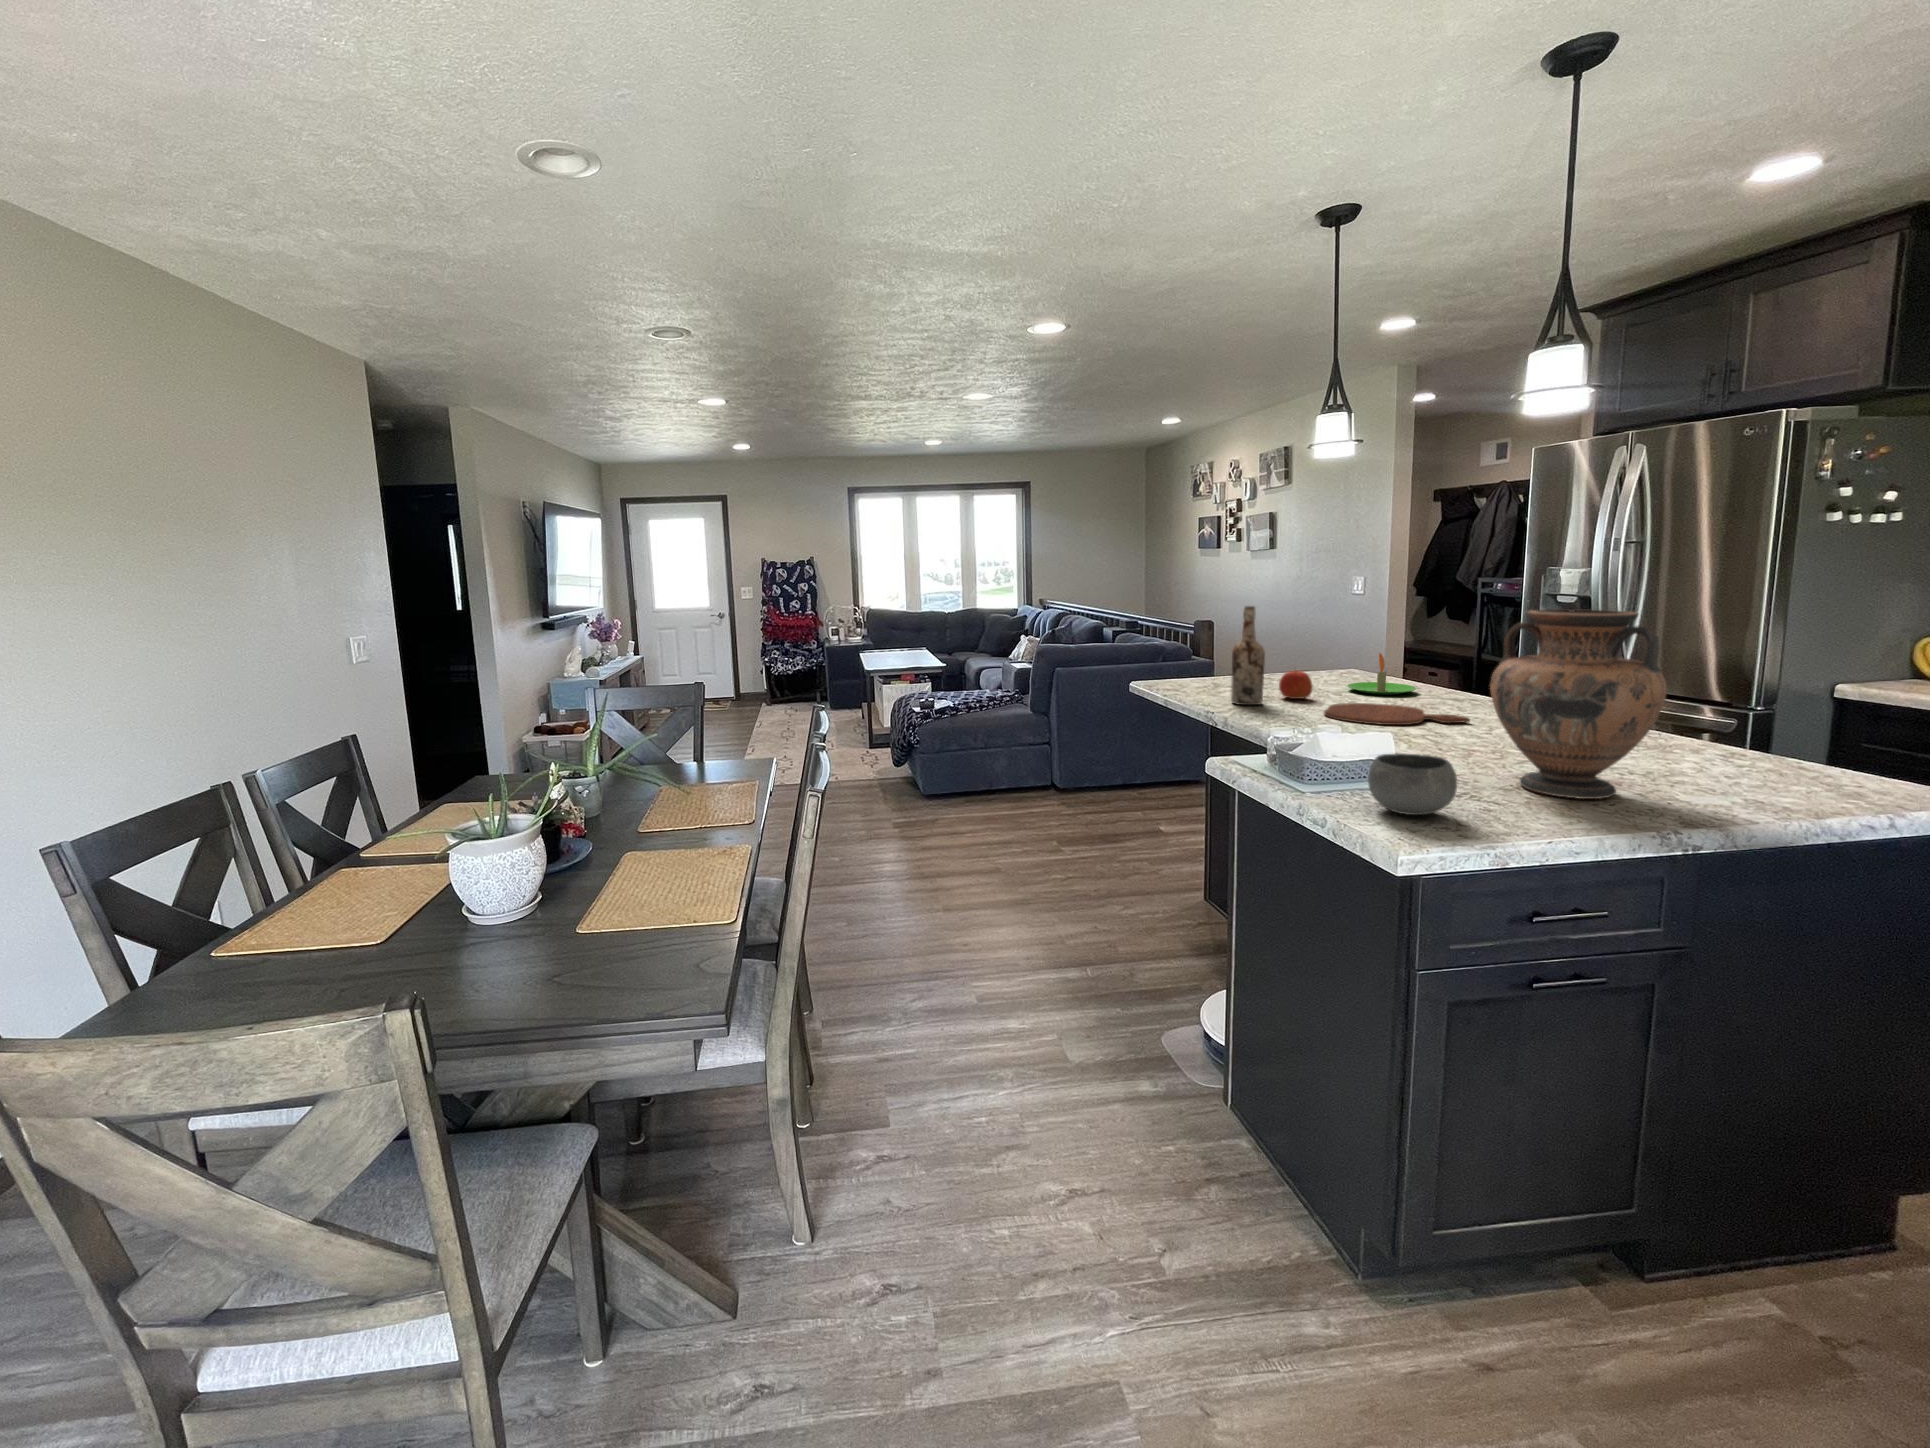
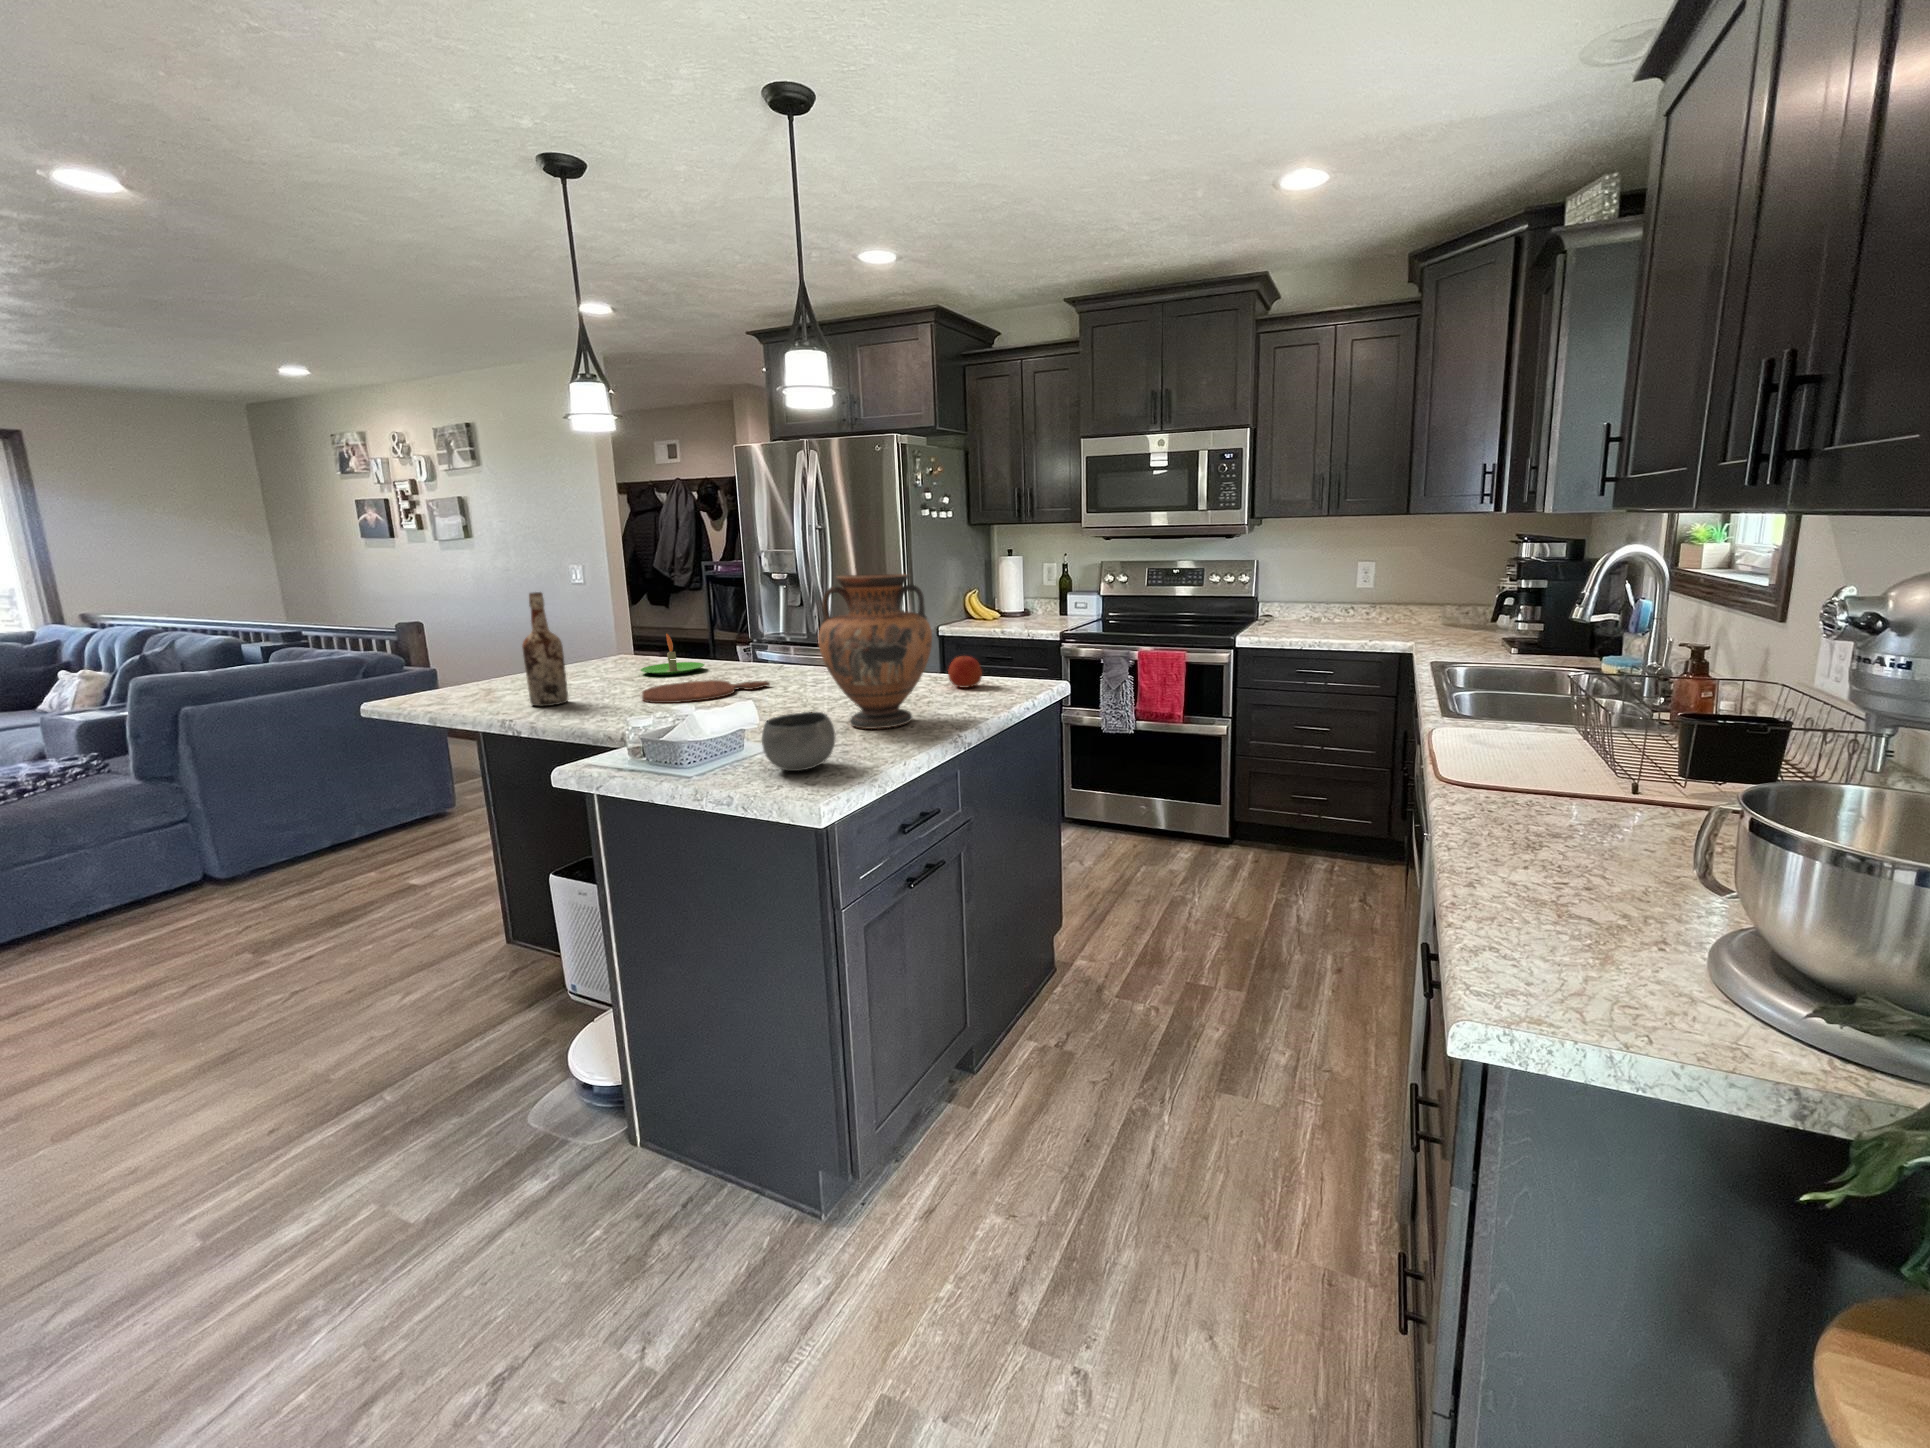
apple: present [1279,670,1313,699] -> present [948,656,982,688]

